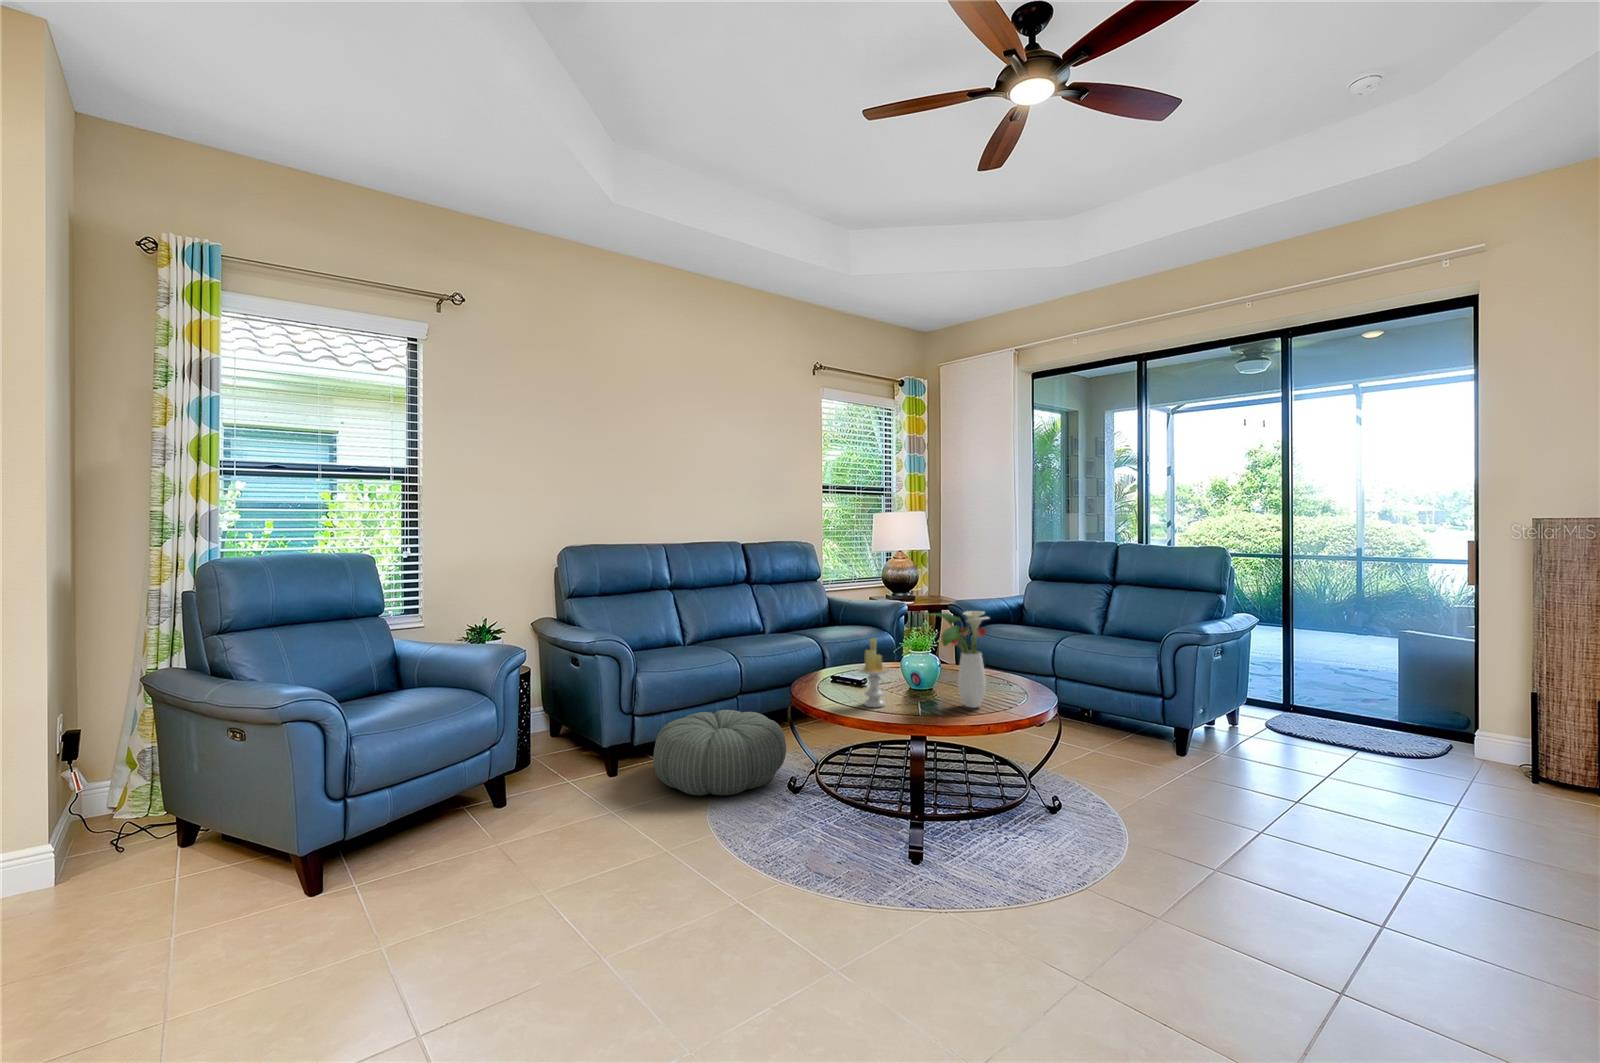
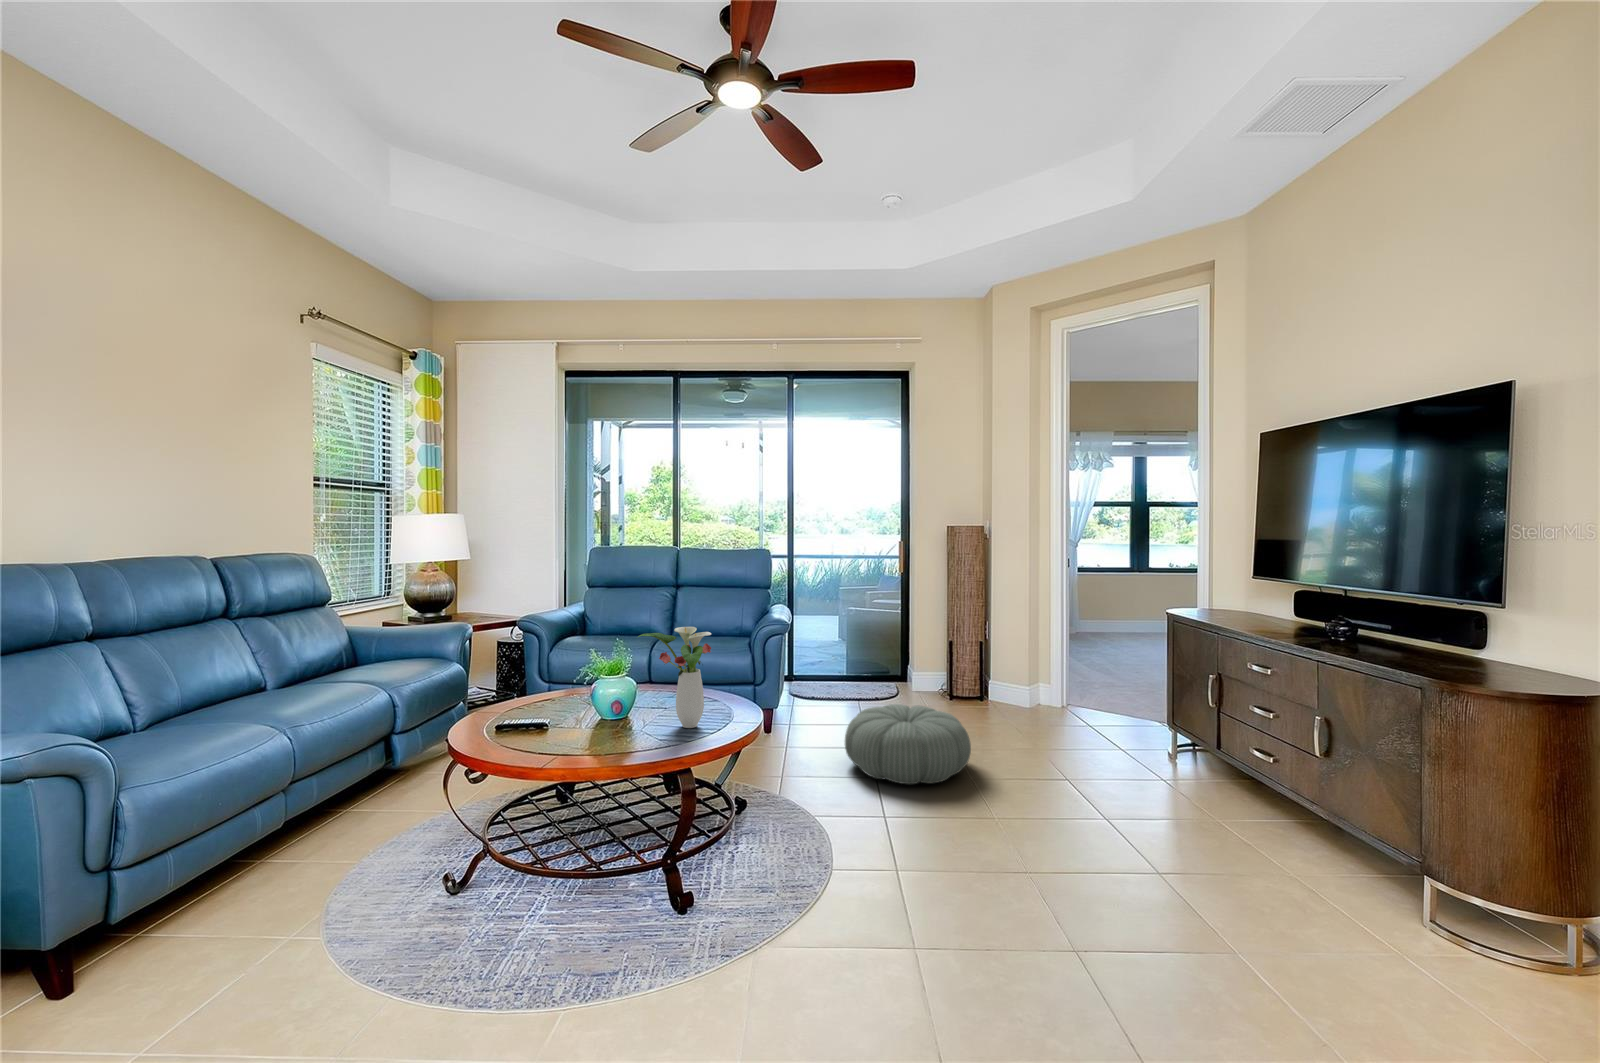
candle: present [857,638,890,707] -> none [579,670,619,754]
pouf: present [653,710,786,796] -> present [845,704,971,785]

